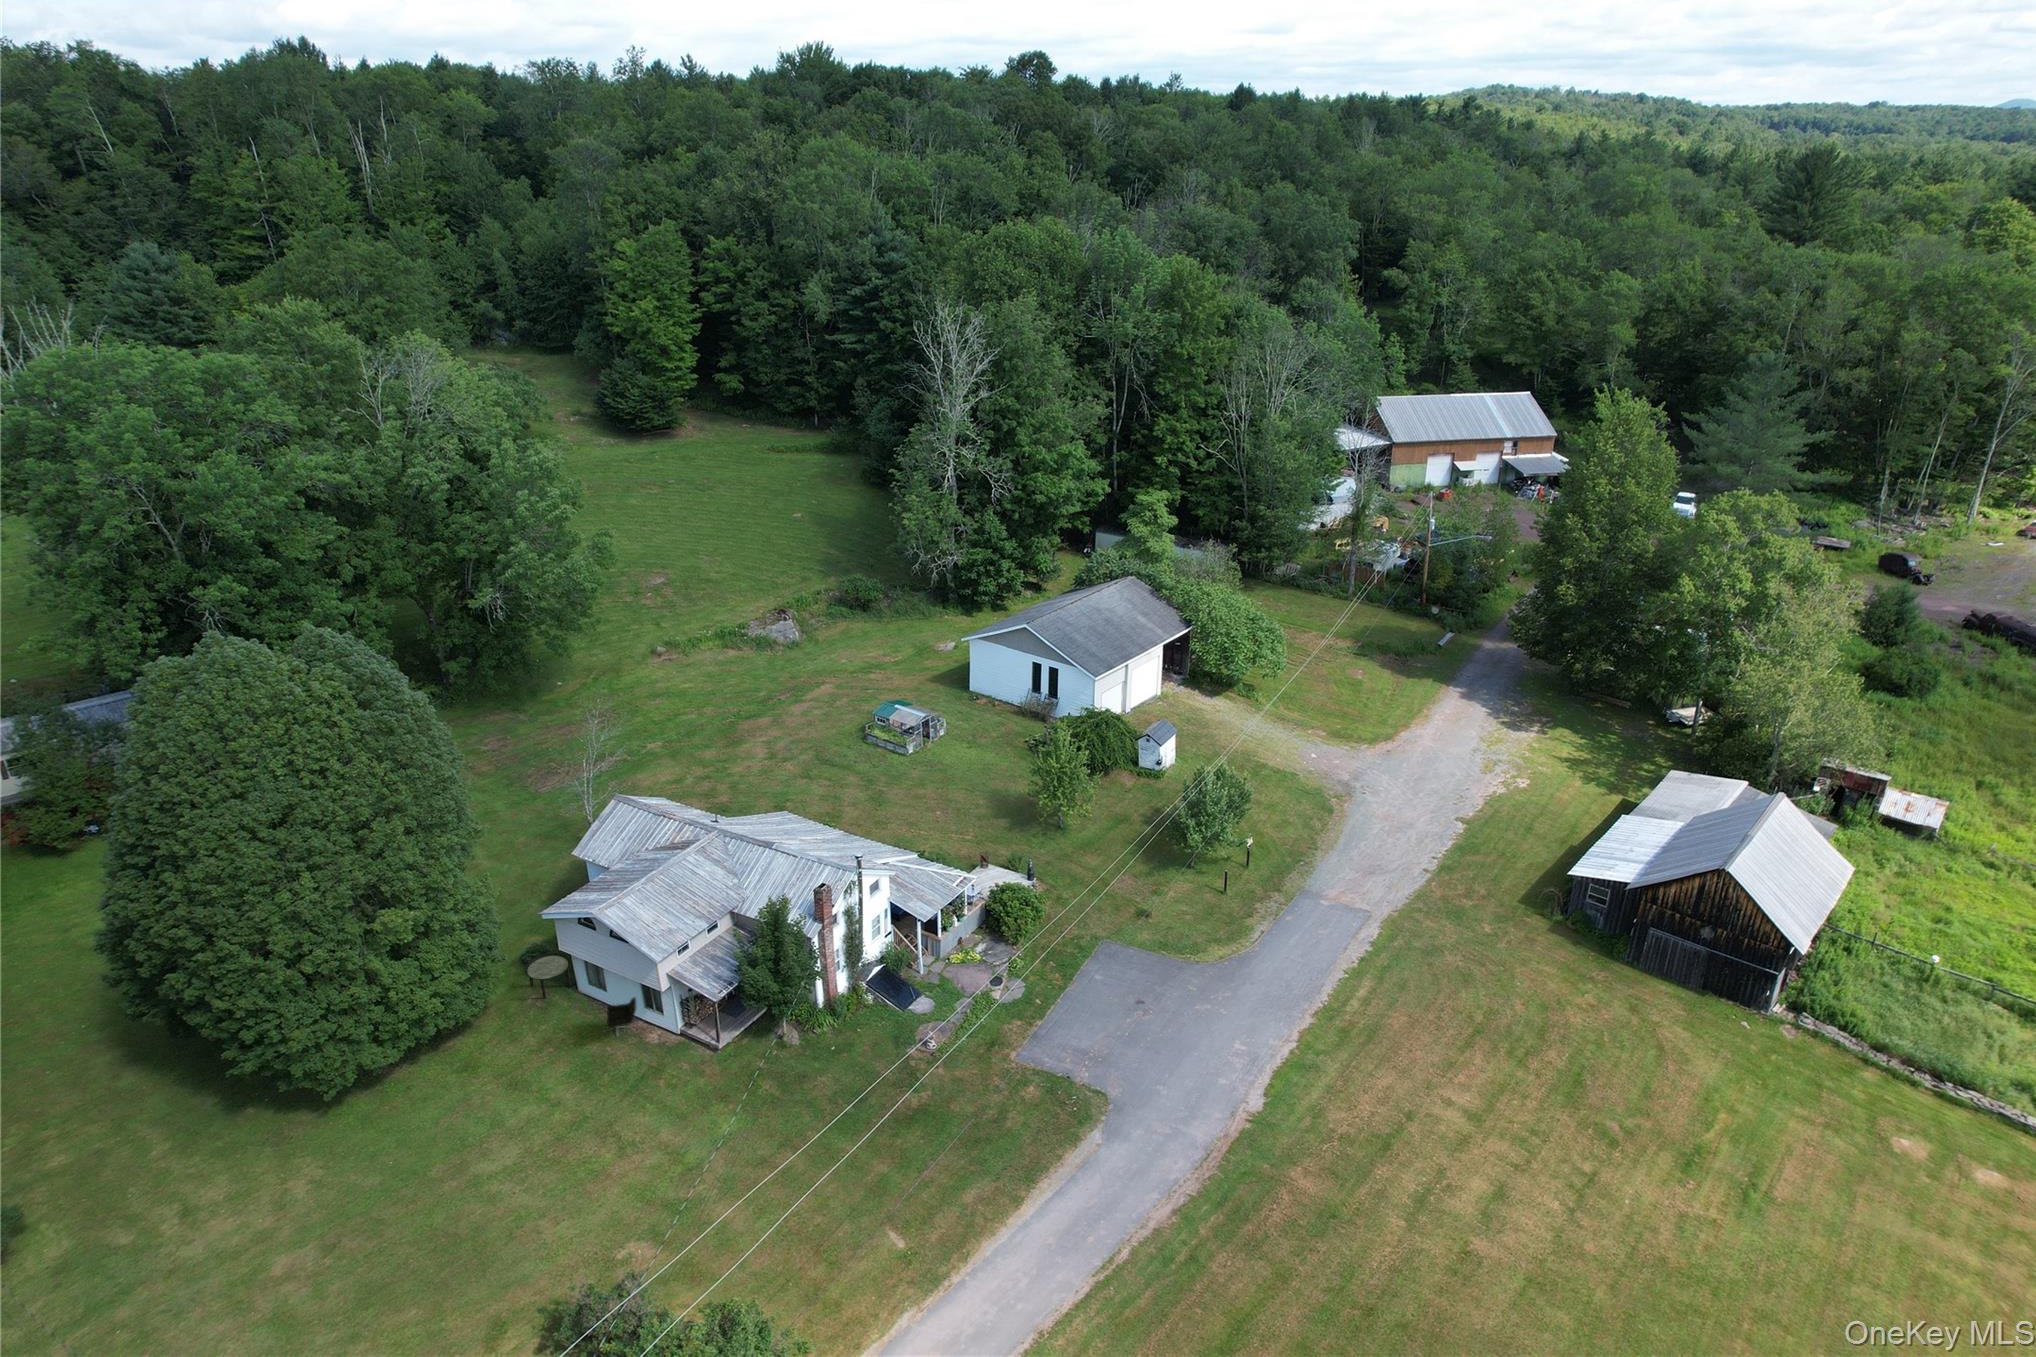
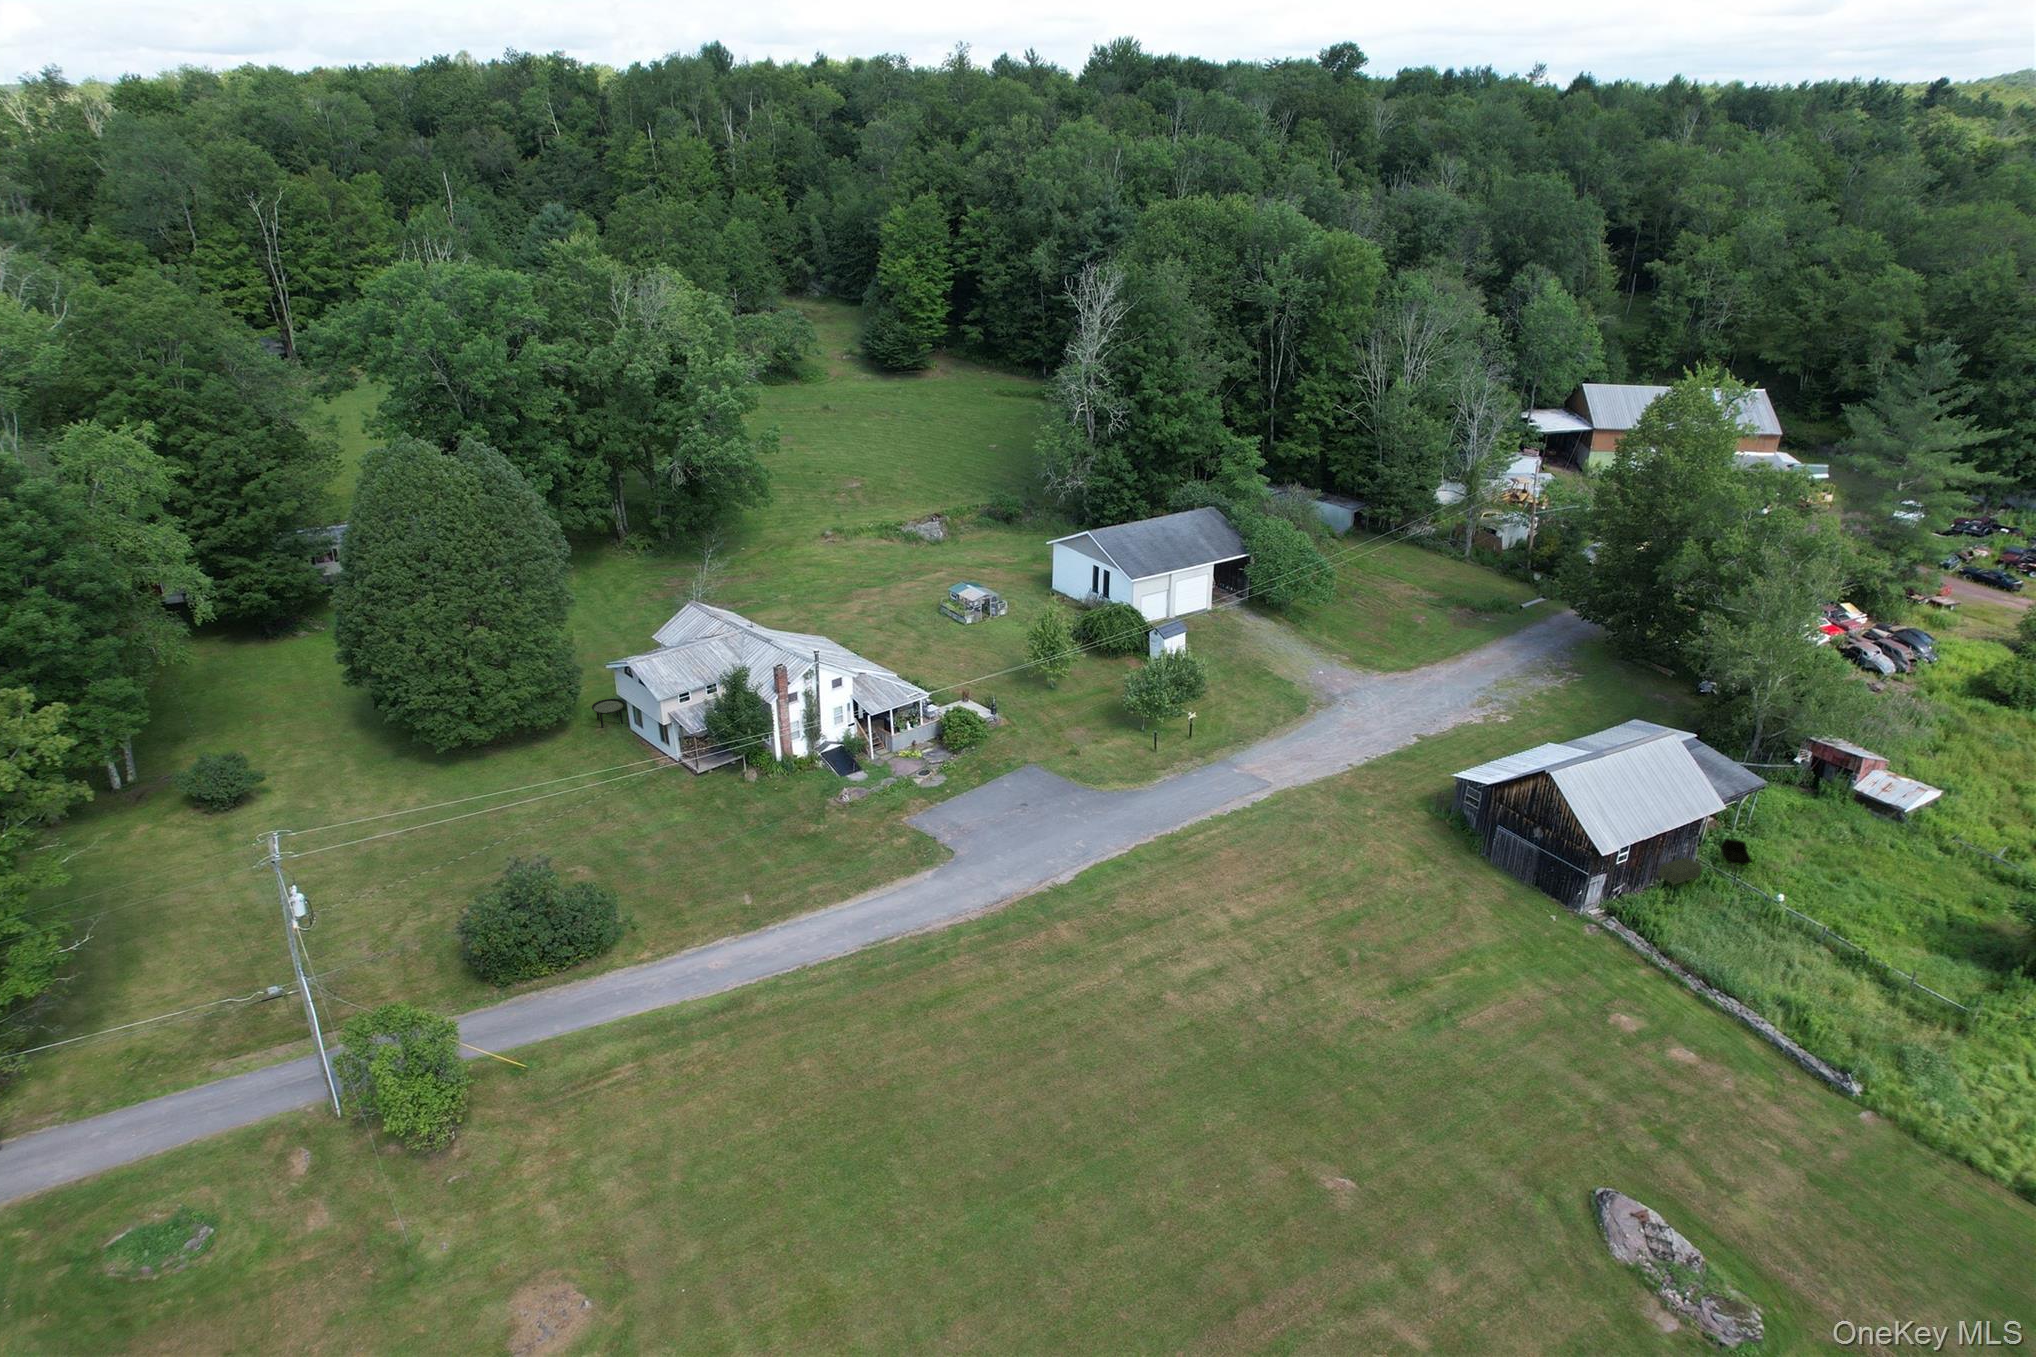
bench: none [1813,929,1850,968] -> present [1658,858,1702,887]
lounge chair: present [607,997,636,1035] -> present [1720,838,1752,869]

